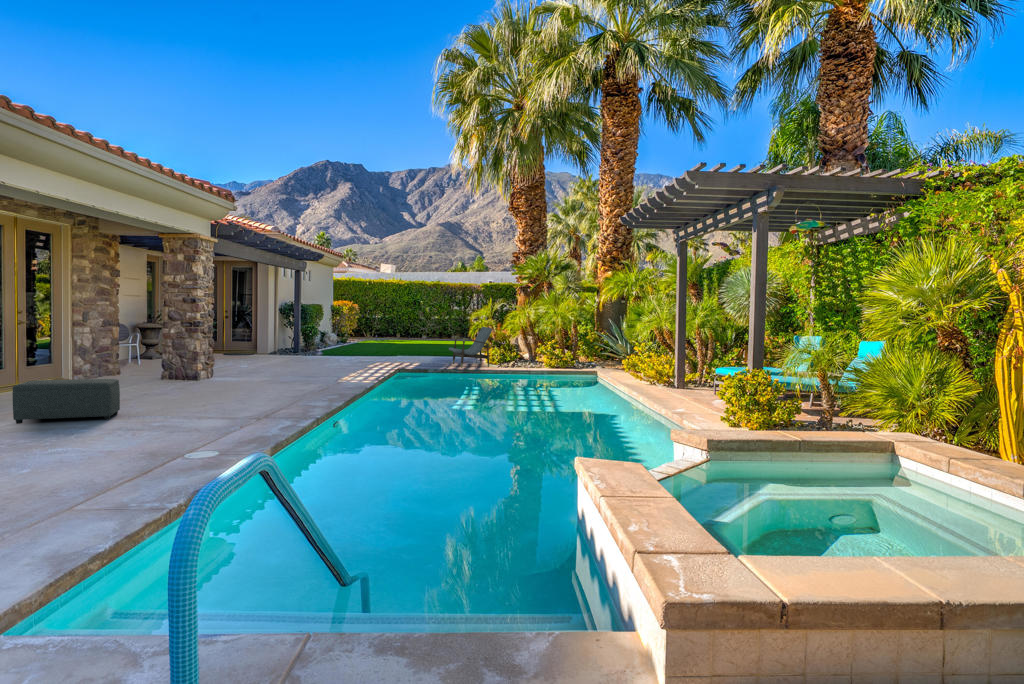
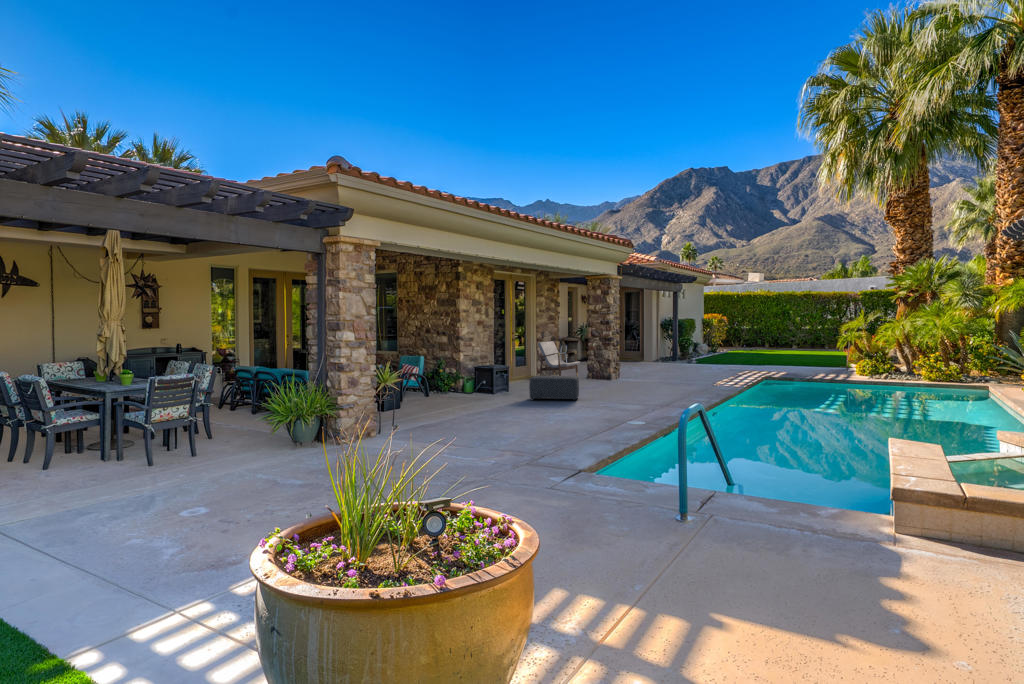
armchair: present [449,327,492,368] -> present [538,341,580,377]

